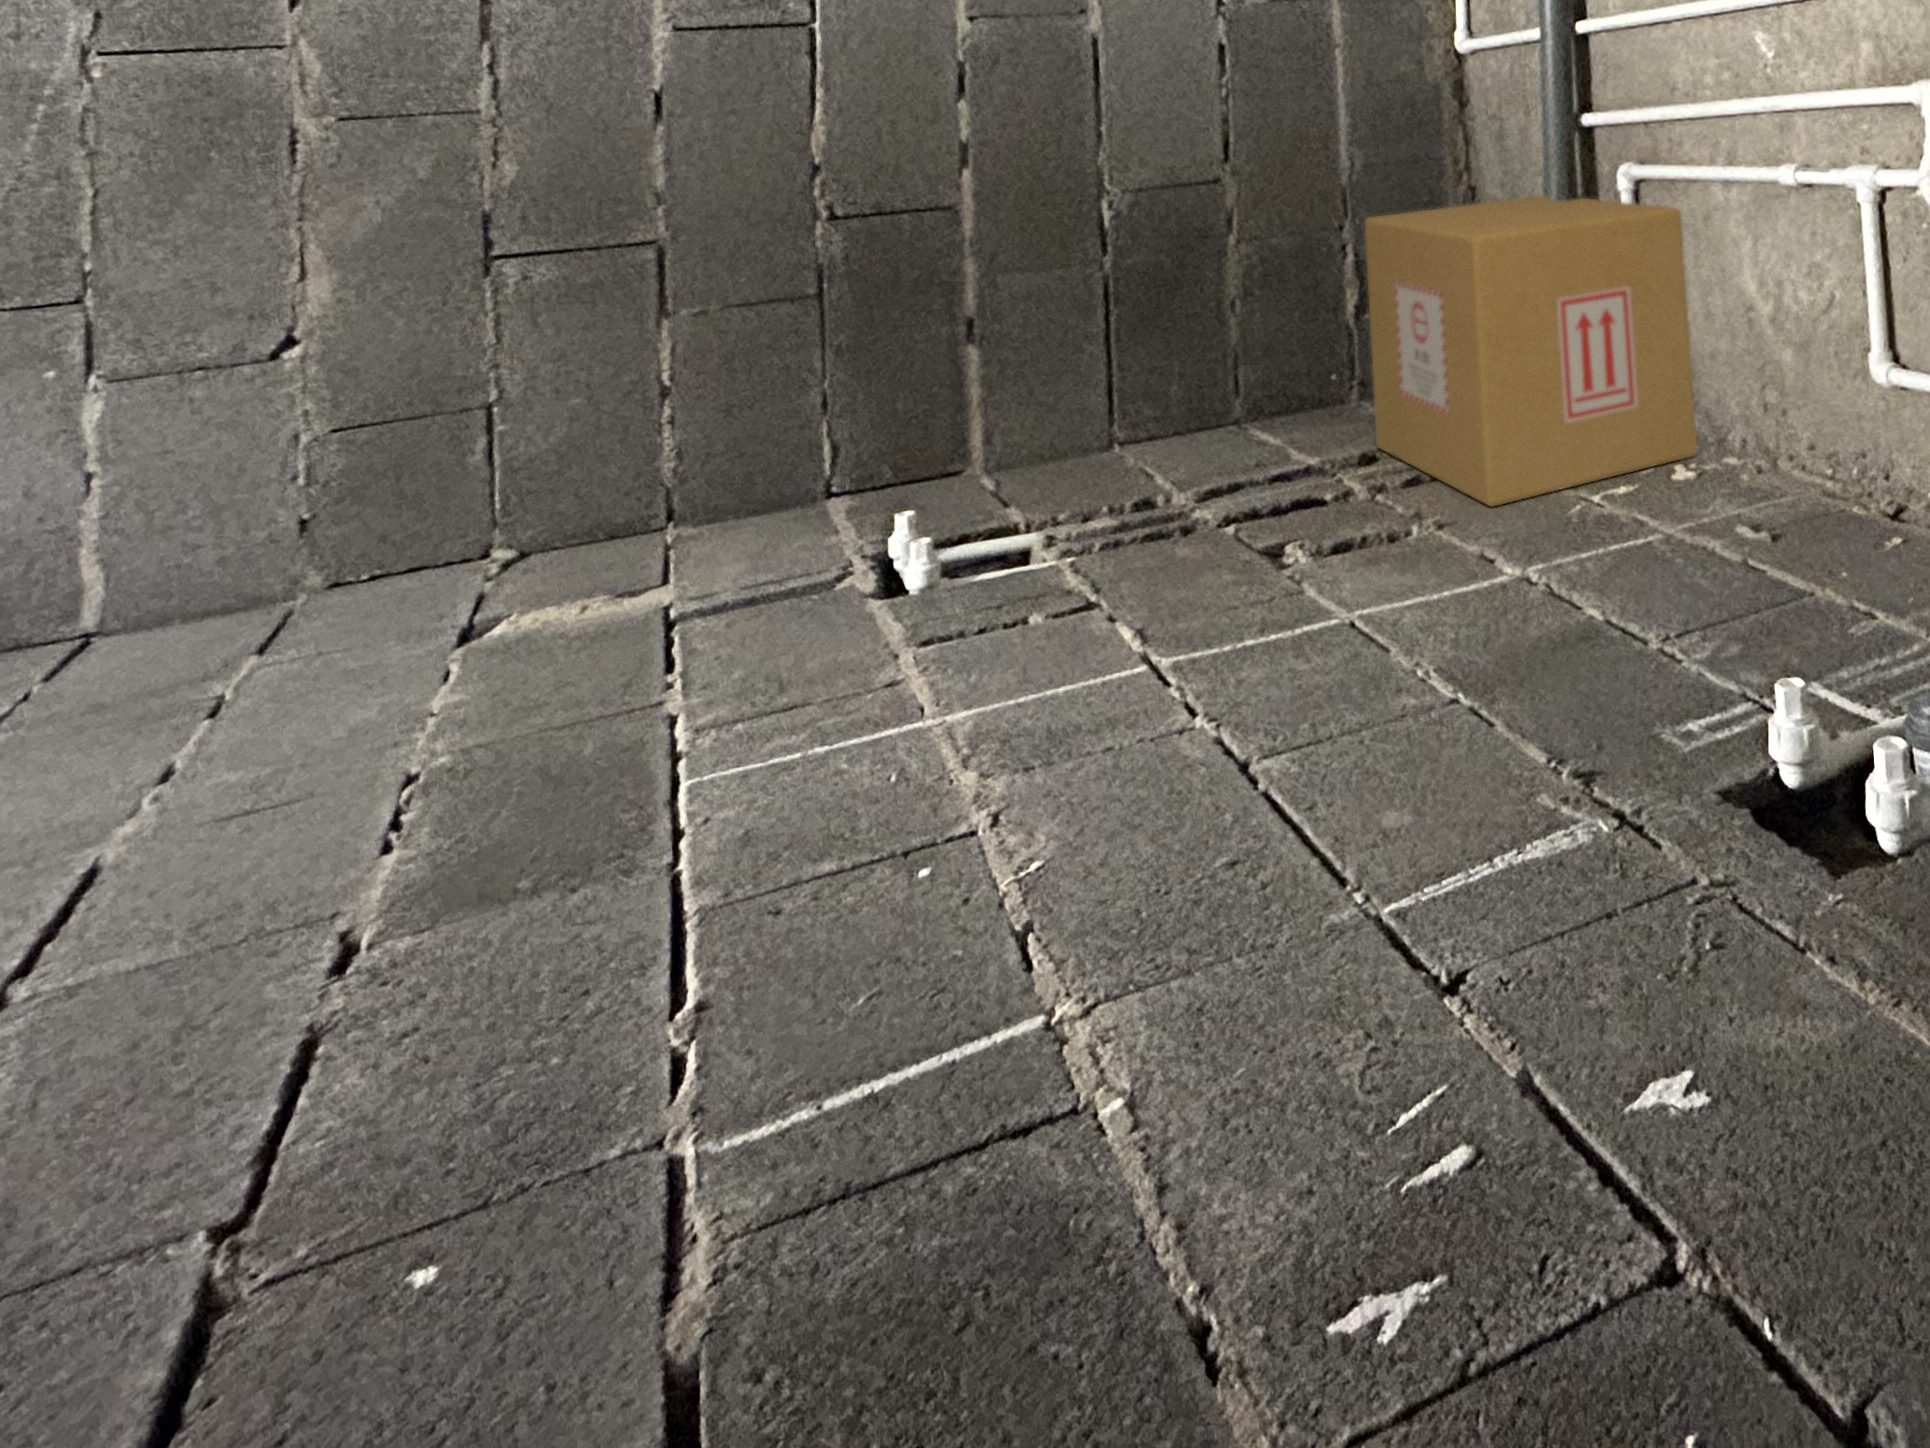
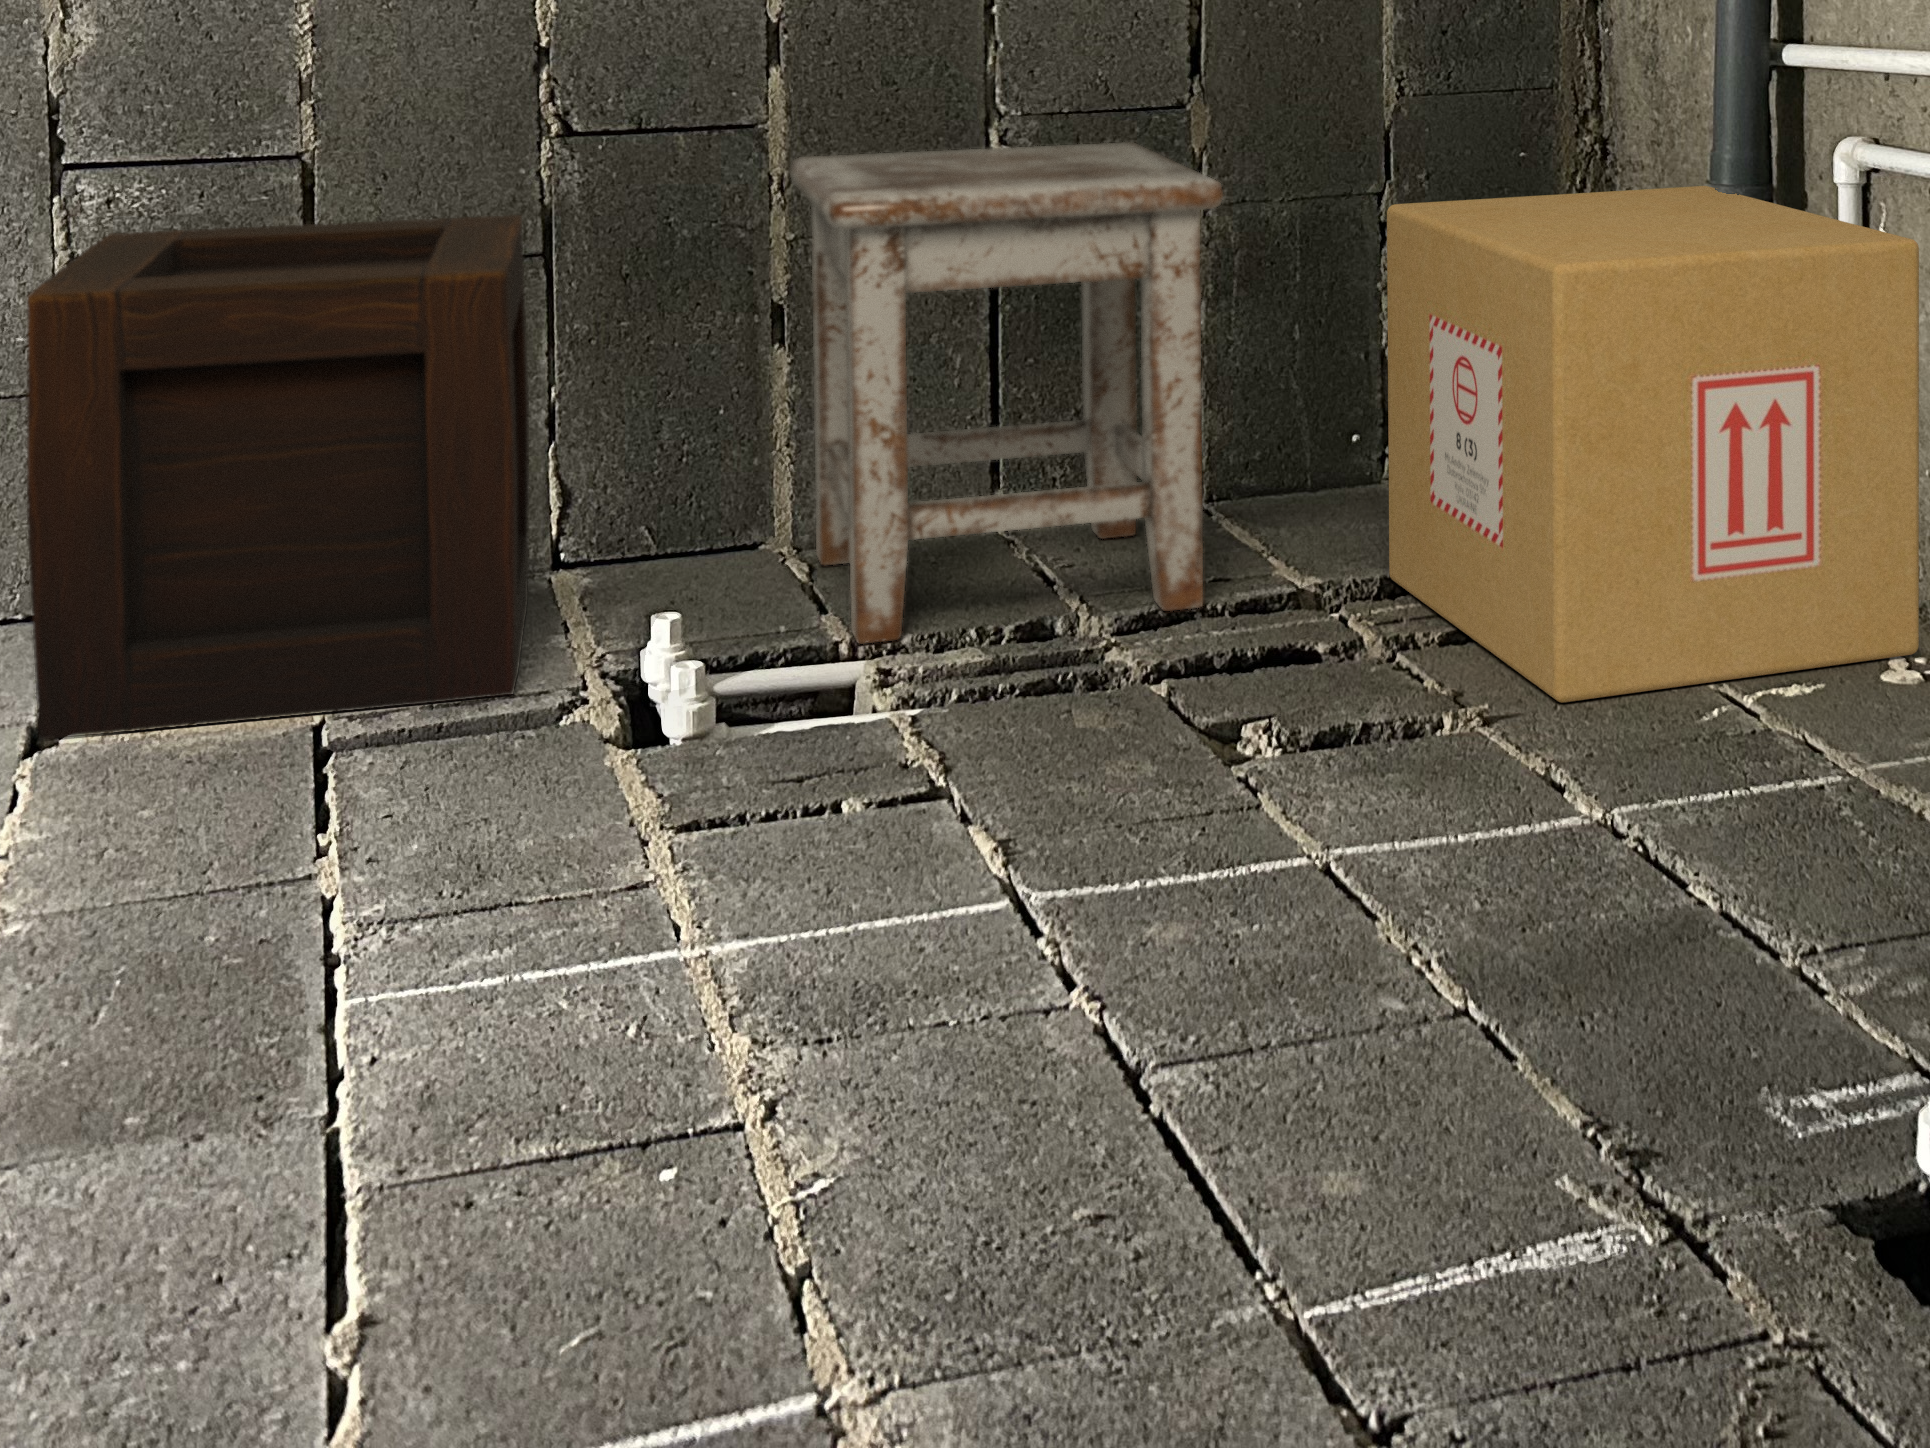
stool: none [988,197,1266,522] -> present [789,142,1224,644]
wooden crate: none [448,269,816,651] -> present [27,215,529,739]

